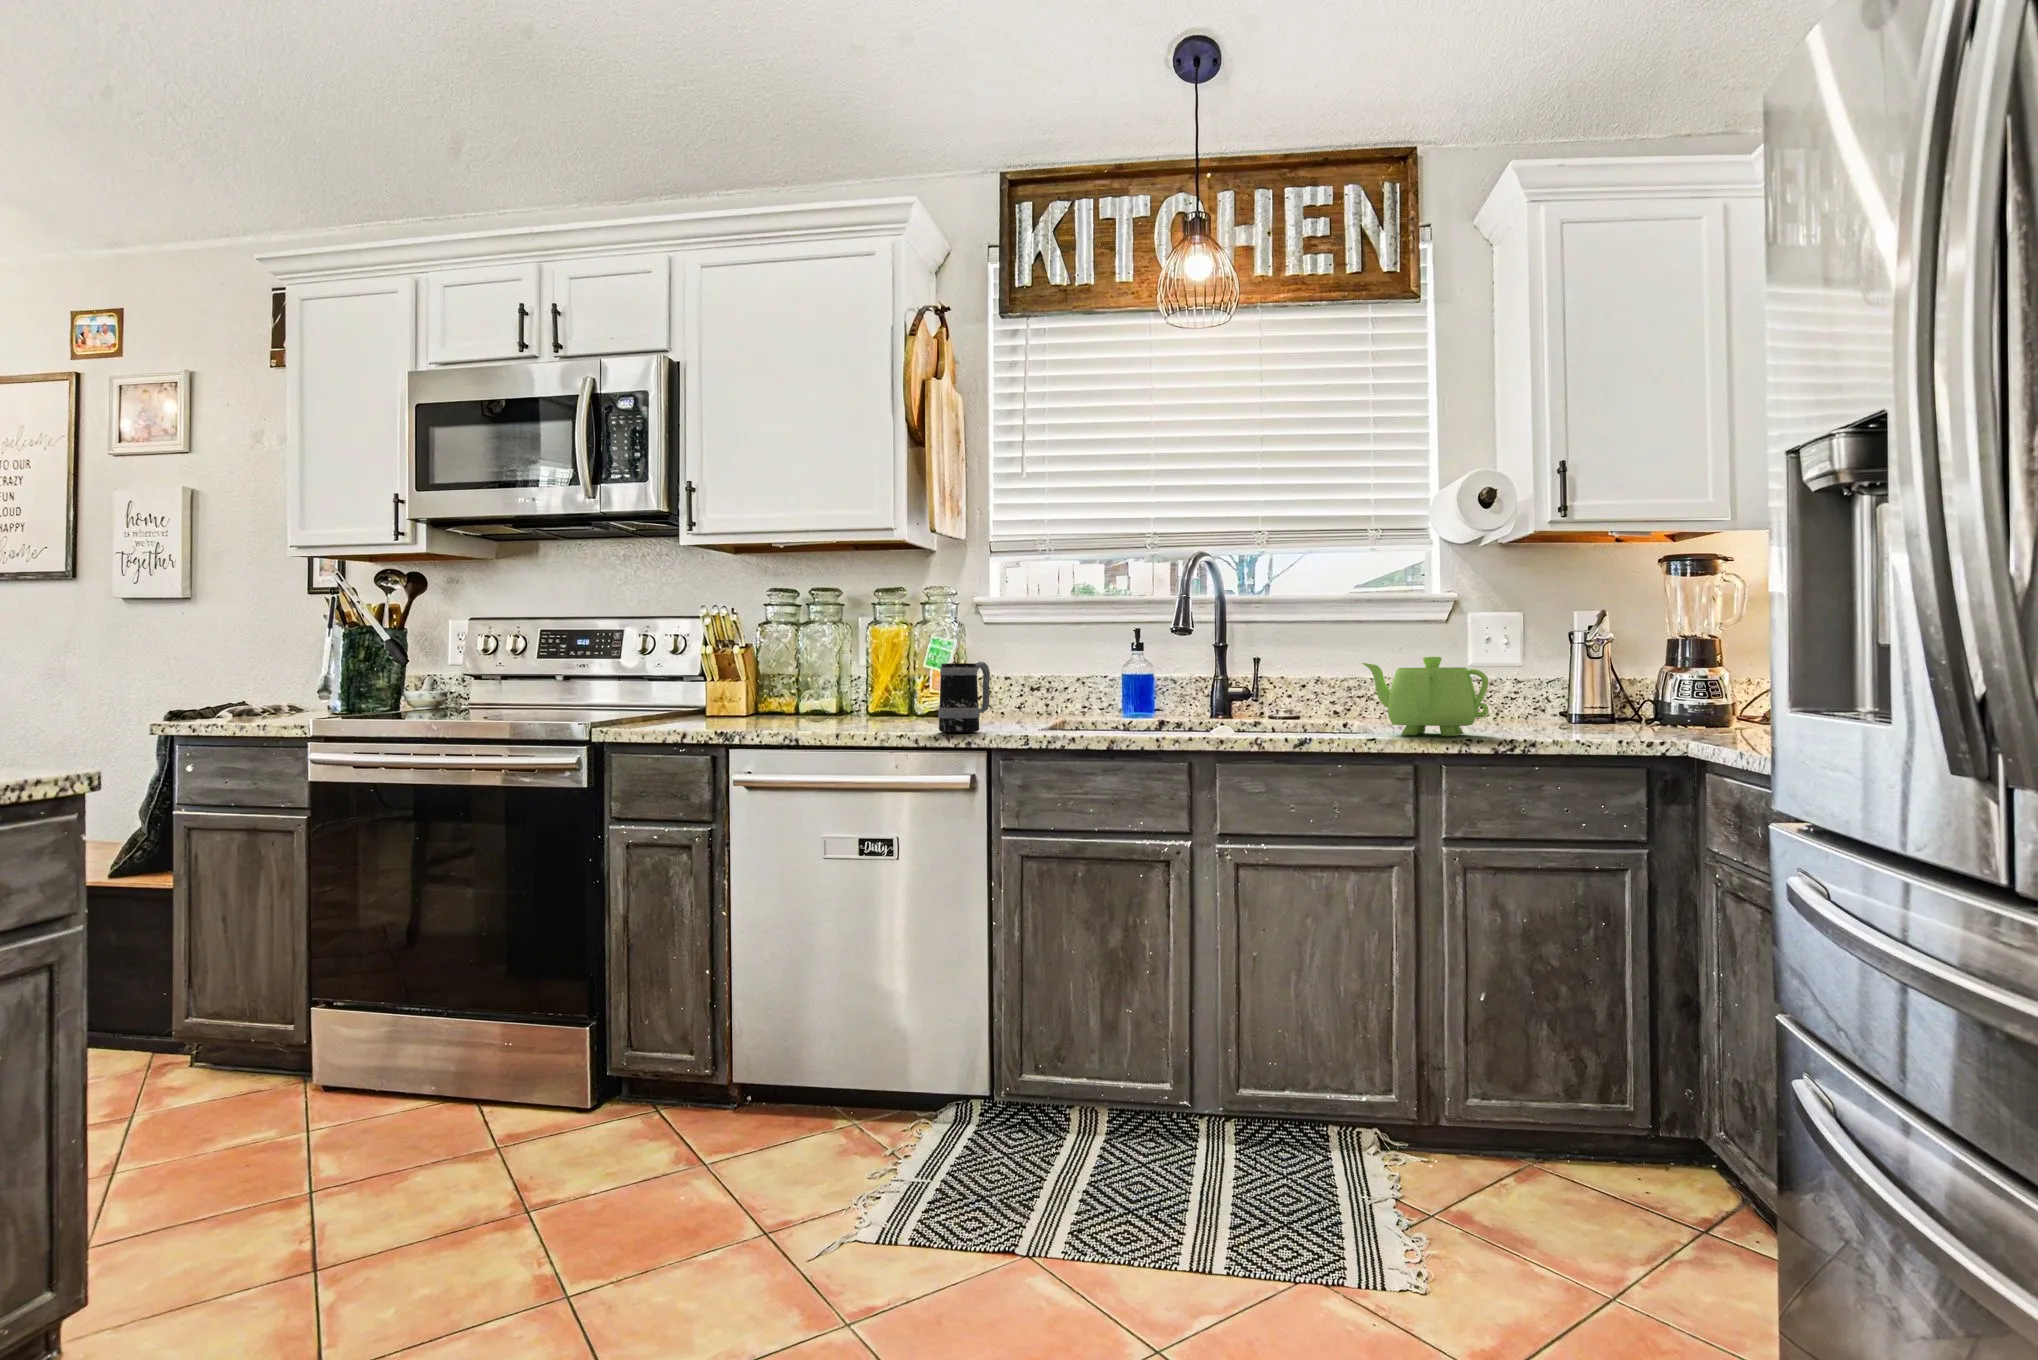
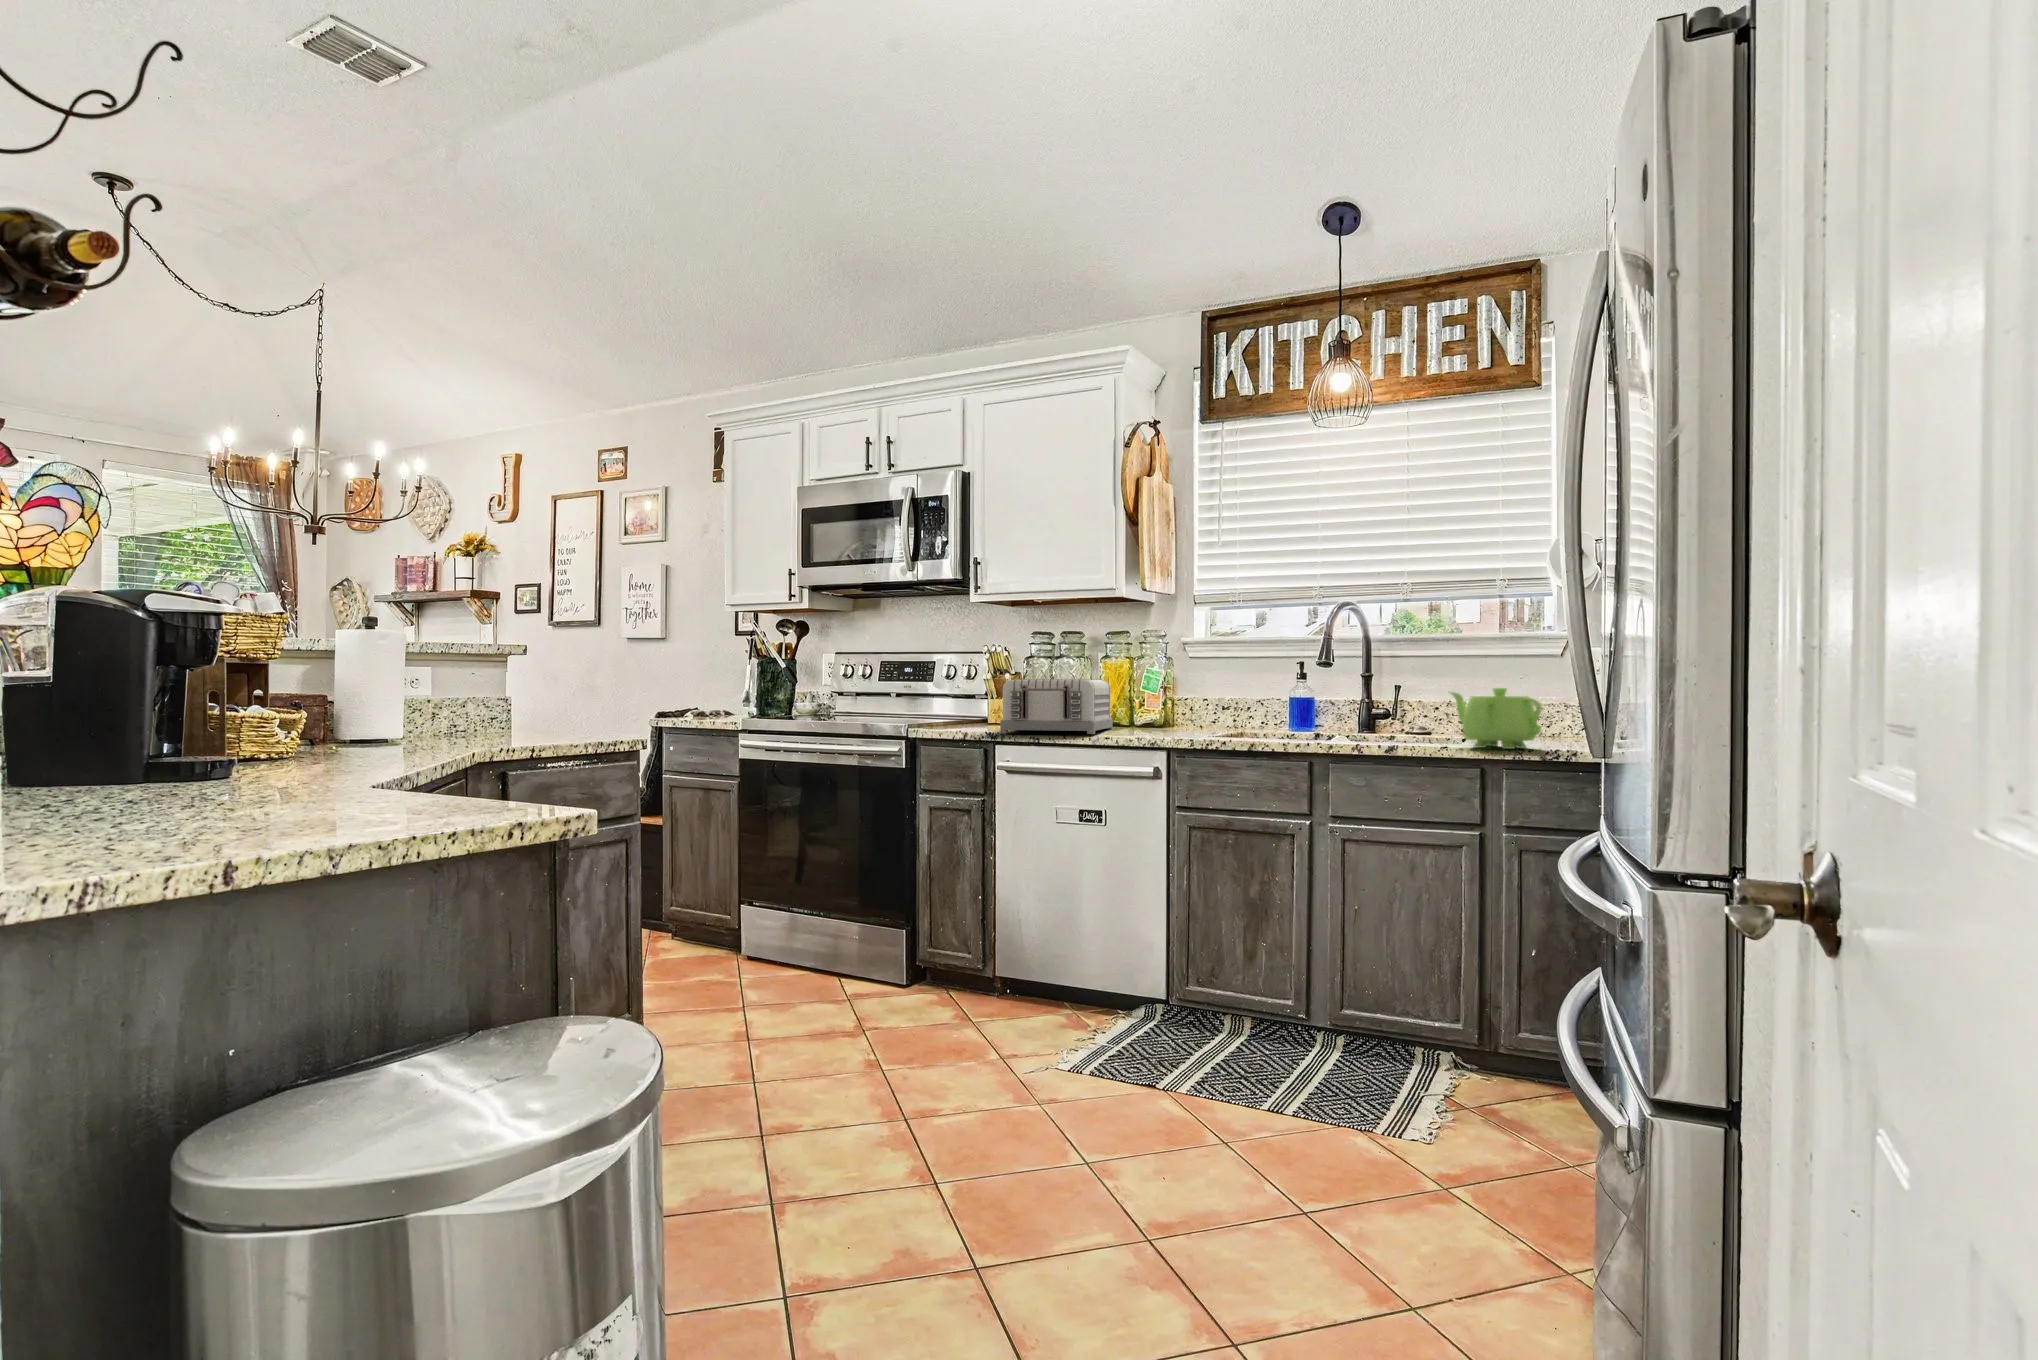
toaster: none [742,650,894,728] -> present [1000,679,1113,734]
mug: present [938,662,990,732] -> none [1130,689,1169,739]

